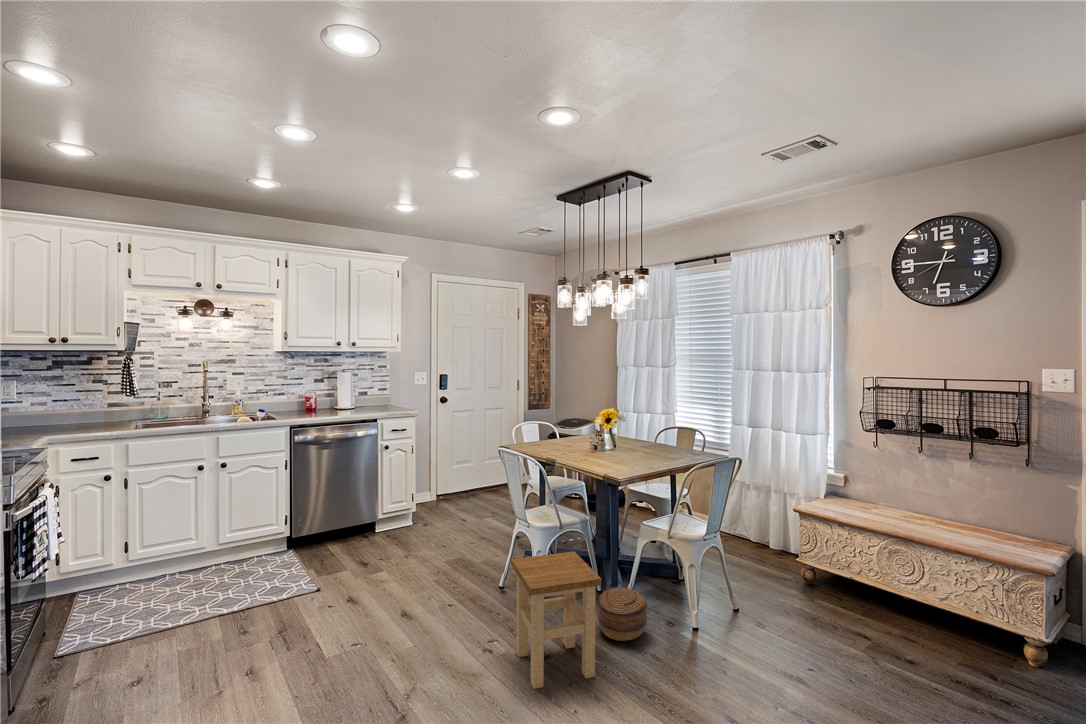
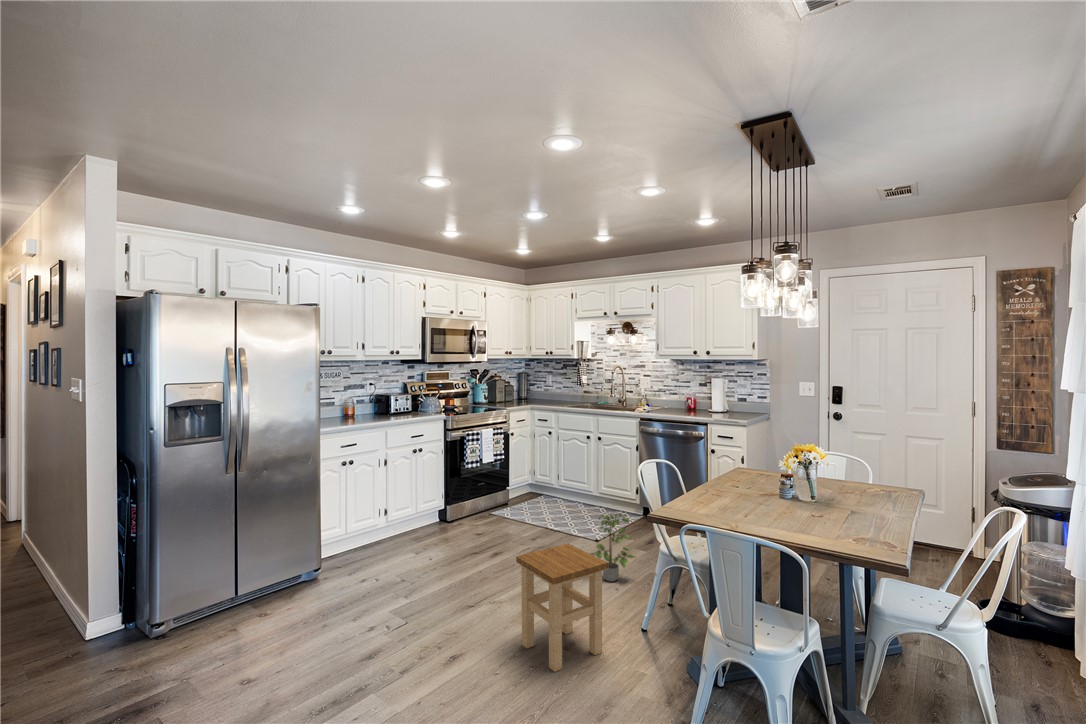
potted plant: none [414,522,454,606] -> present [596,514,635,581]
basket: present [598,588,647,641] -> none [612,627,668,690]

